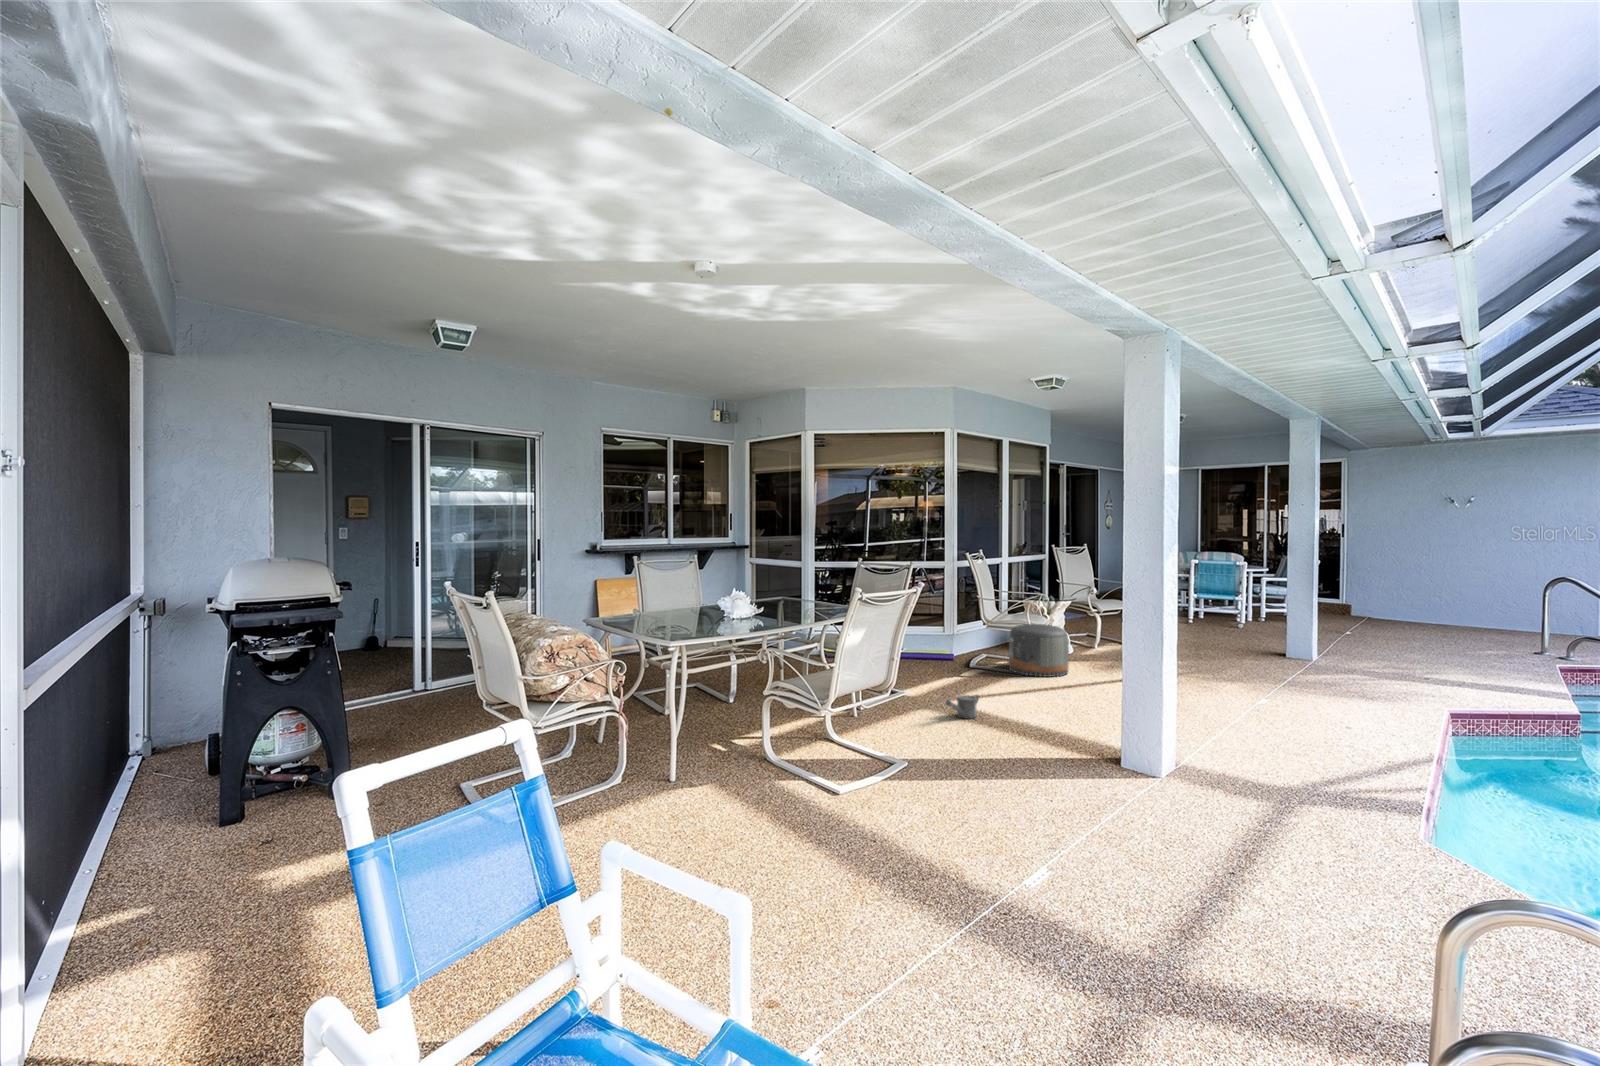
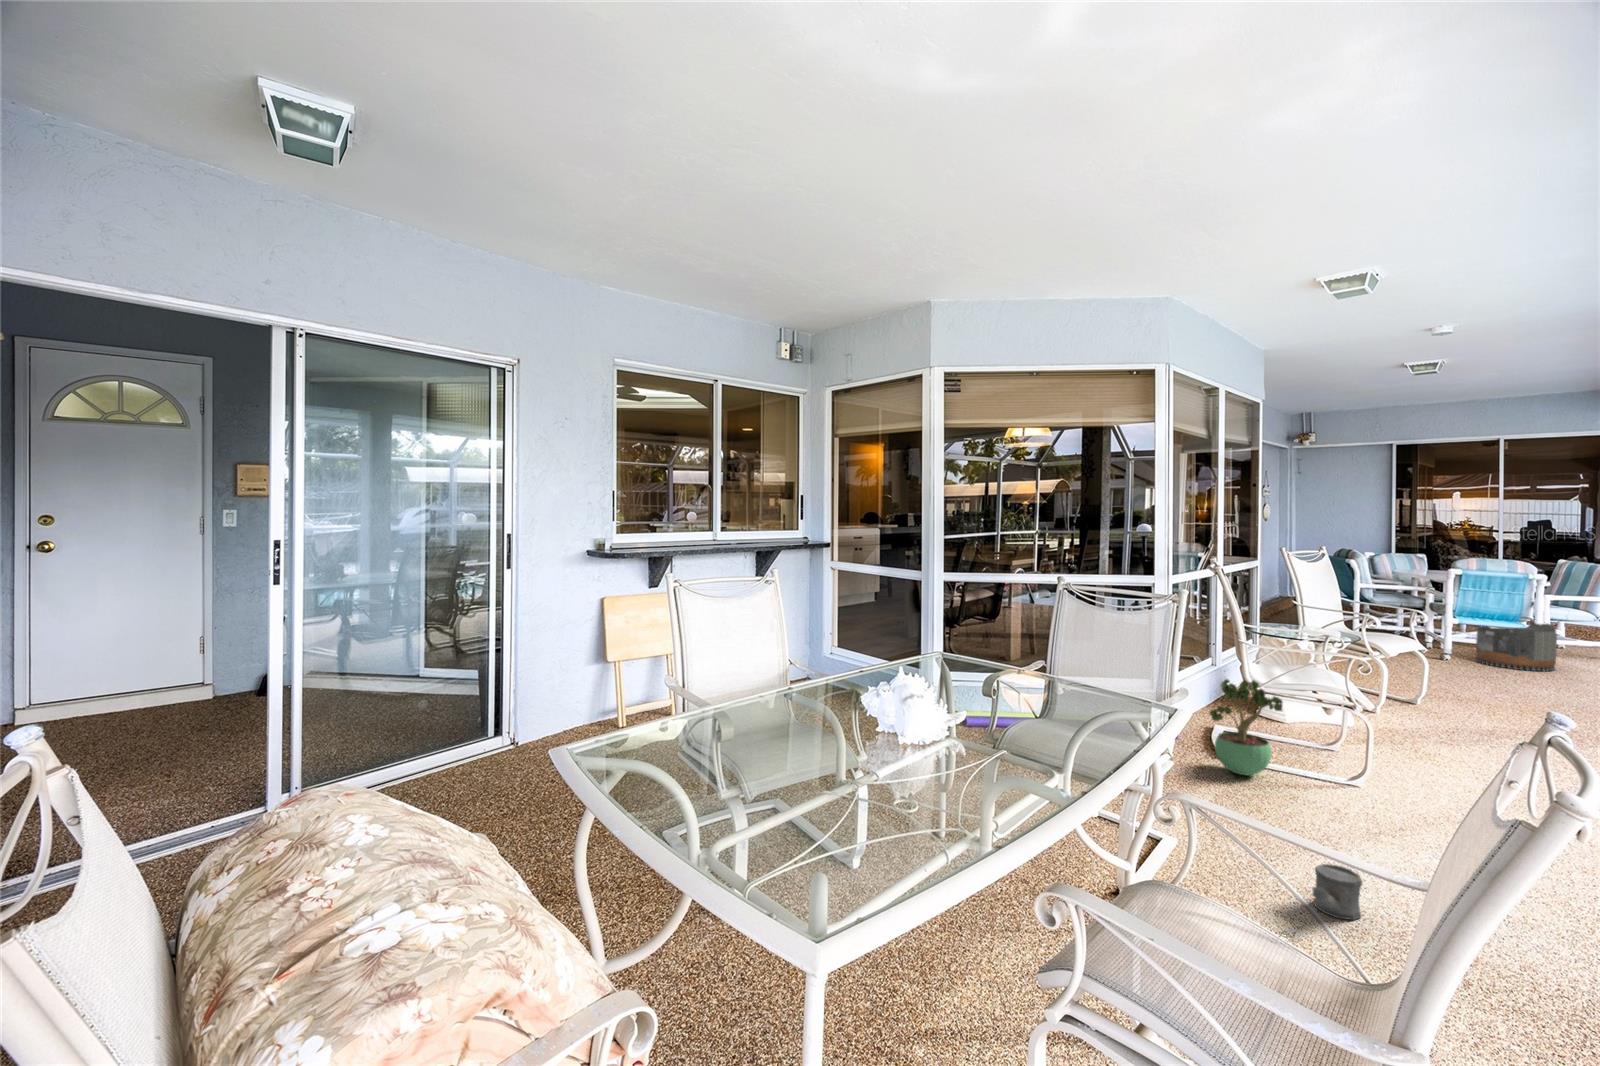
potted plant: none [959,618,996,675] -> present [1209,679,1283,775]
pouf: present [1009,624,1069,677] -> present [1476,621,1557,671]

